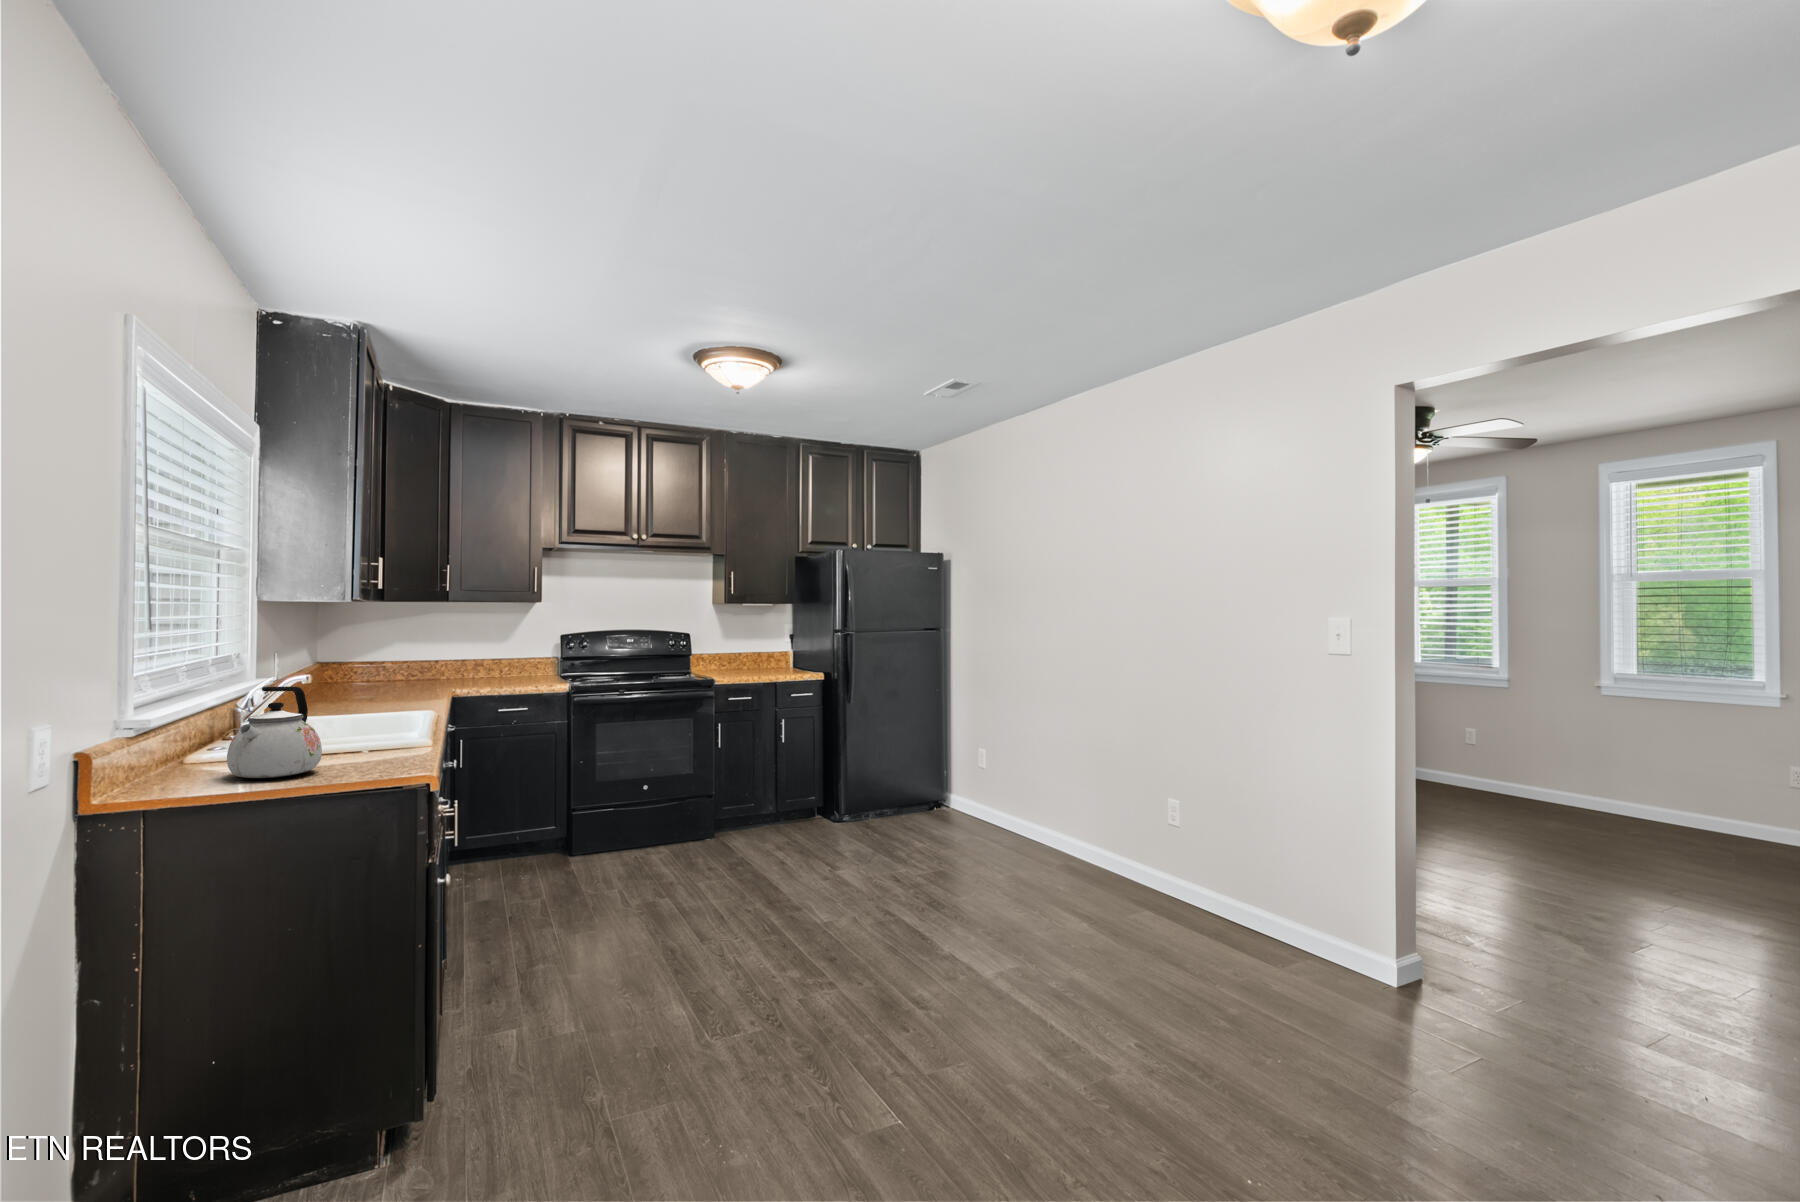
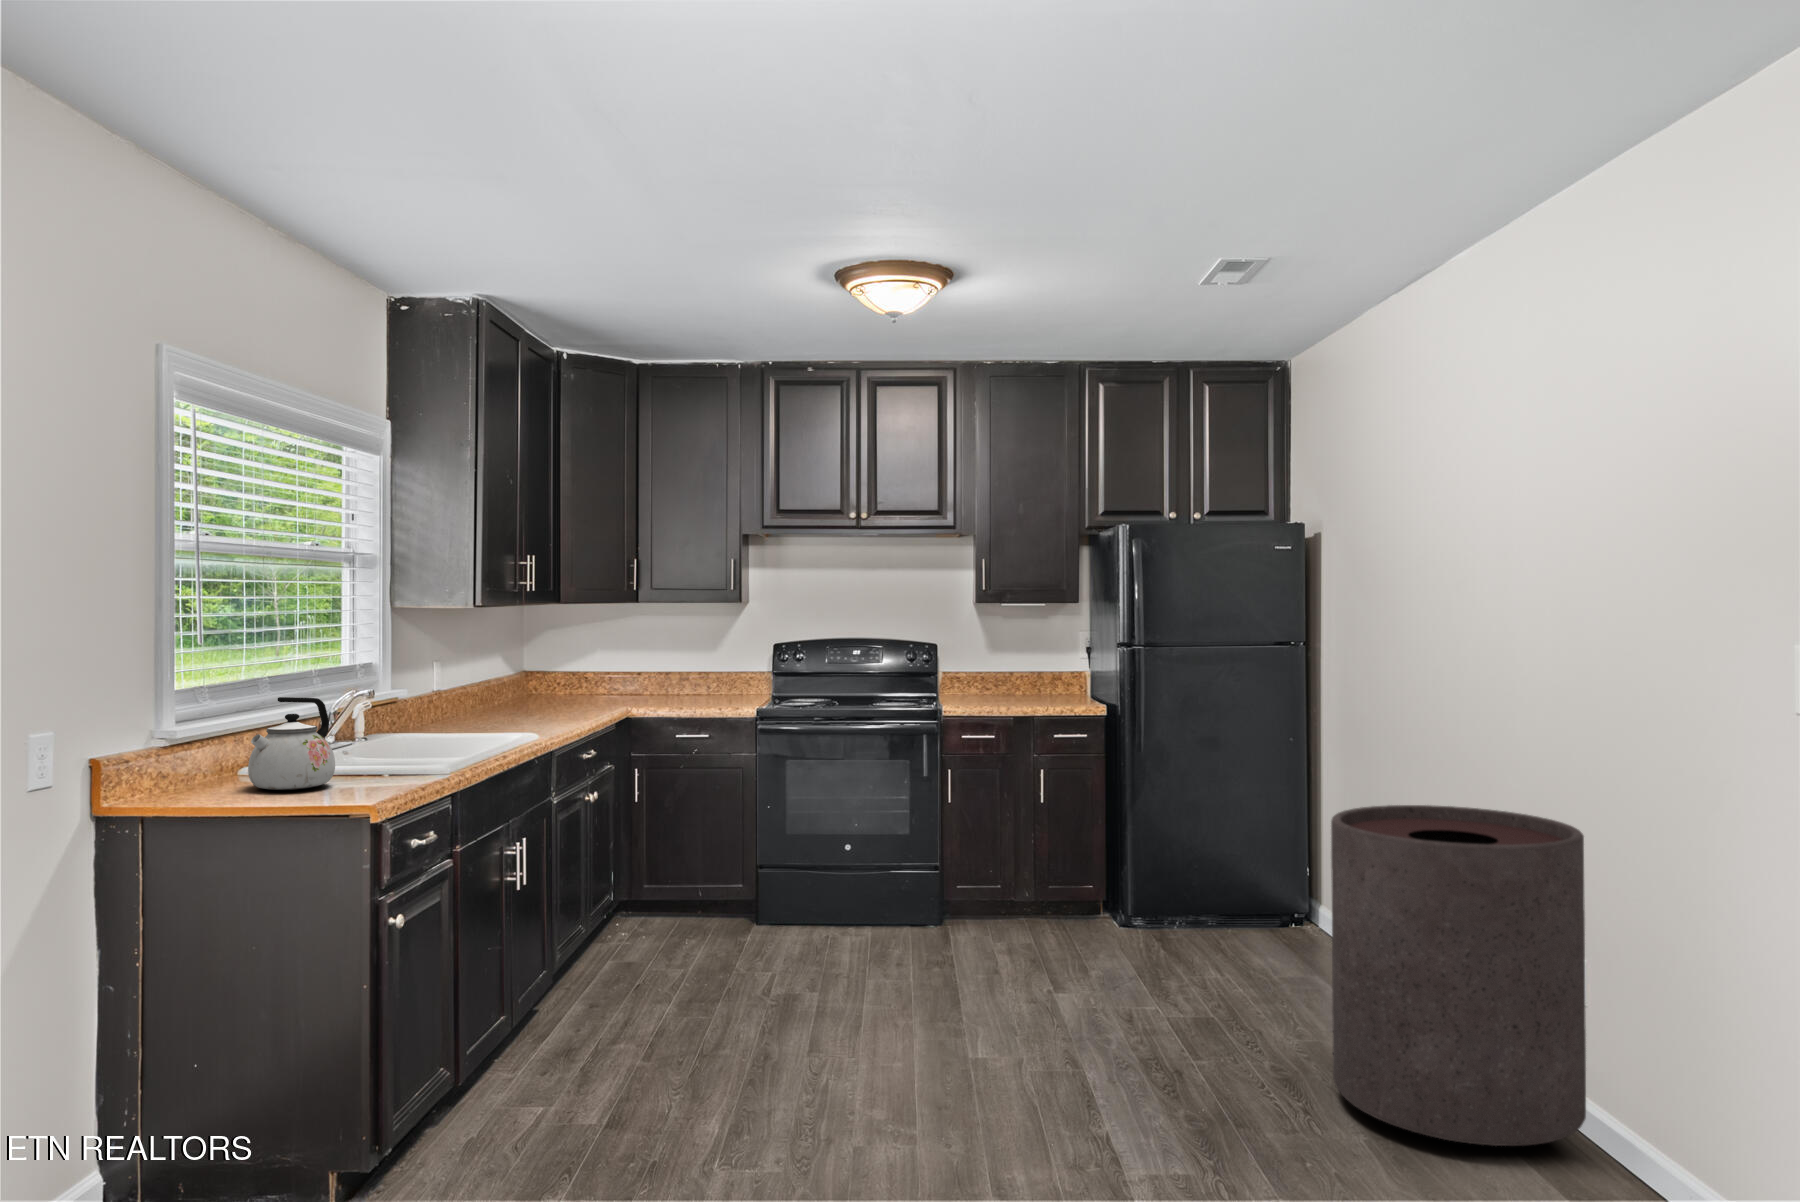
trash can: none [1047,726,1190,926] -> present [1331,805,1586,1146]

